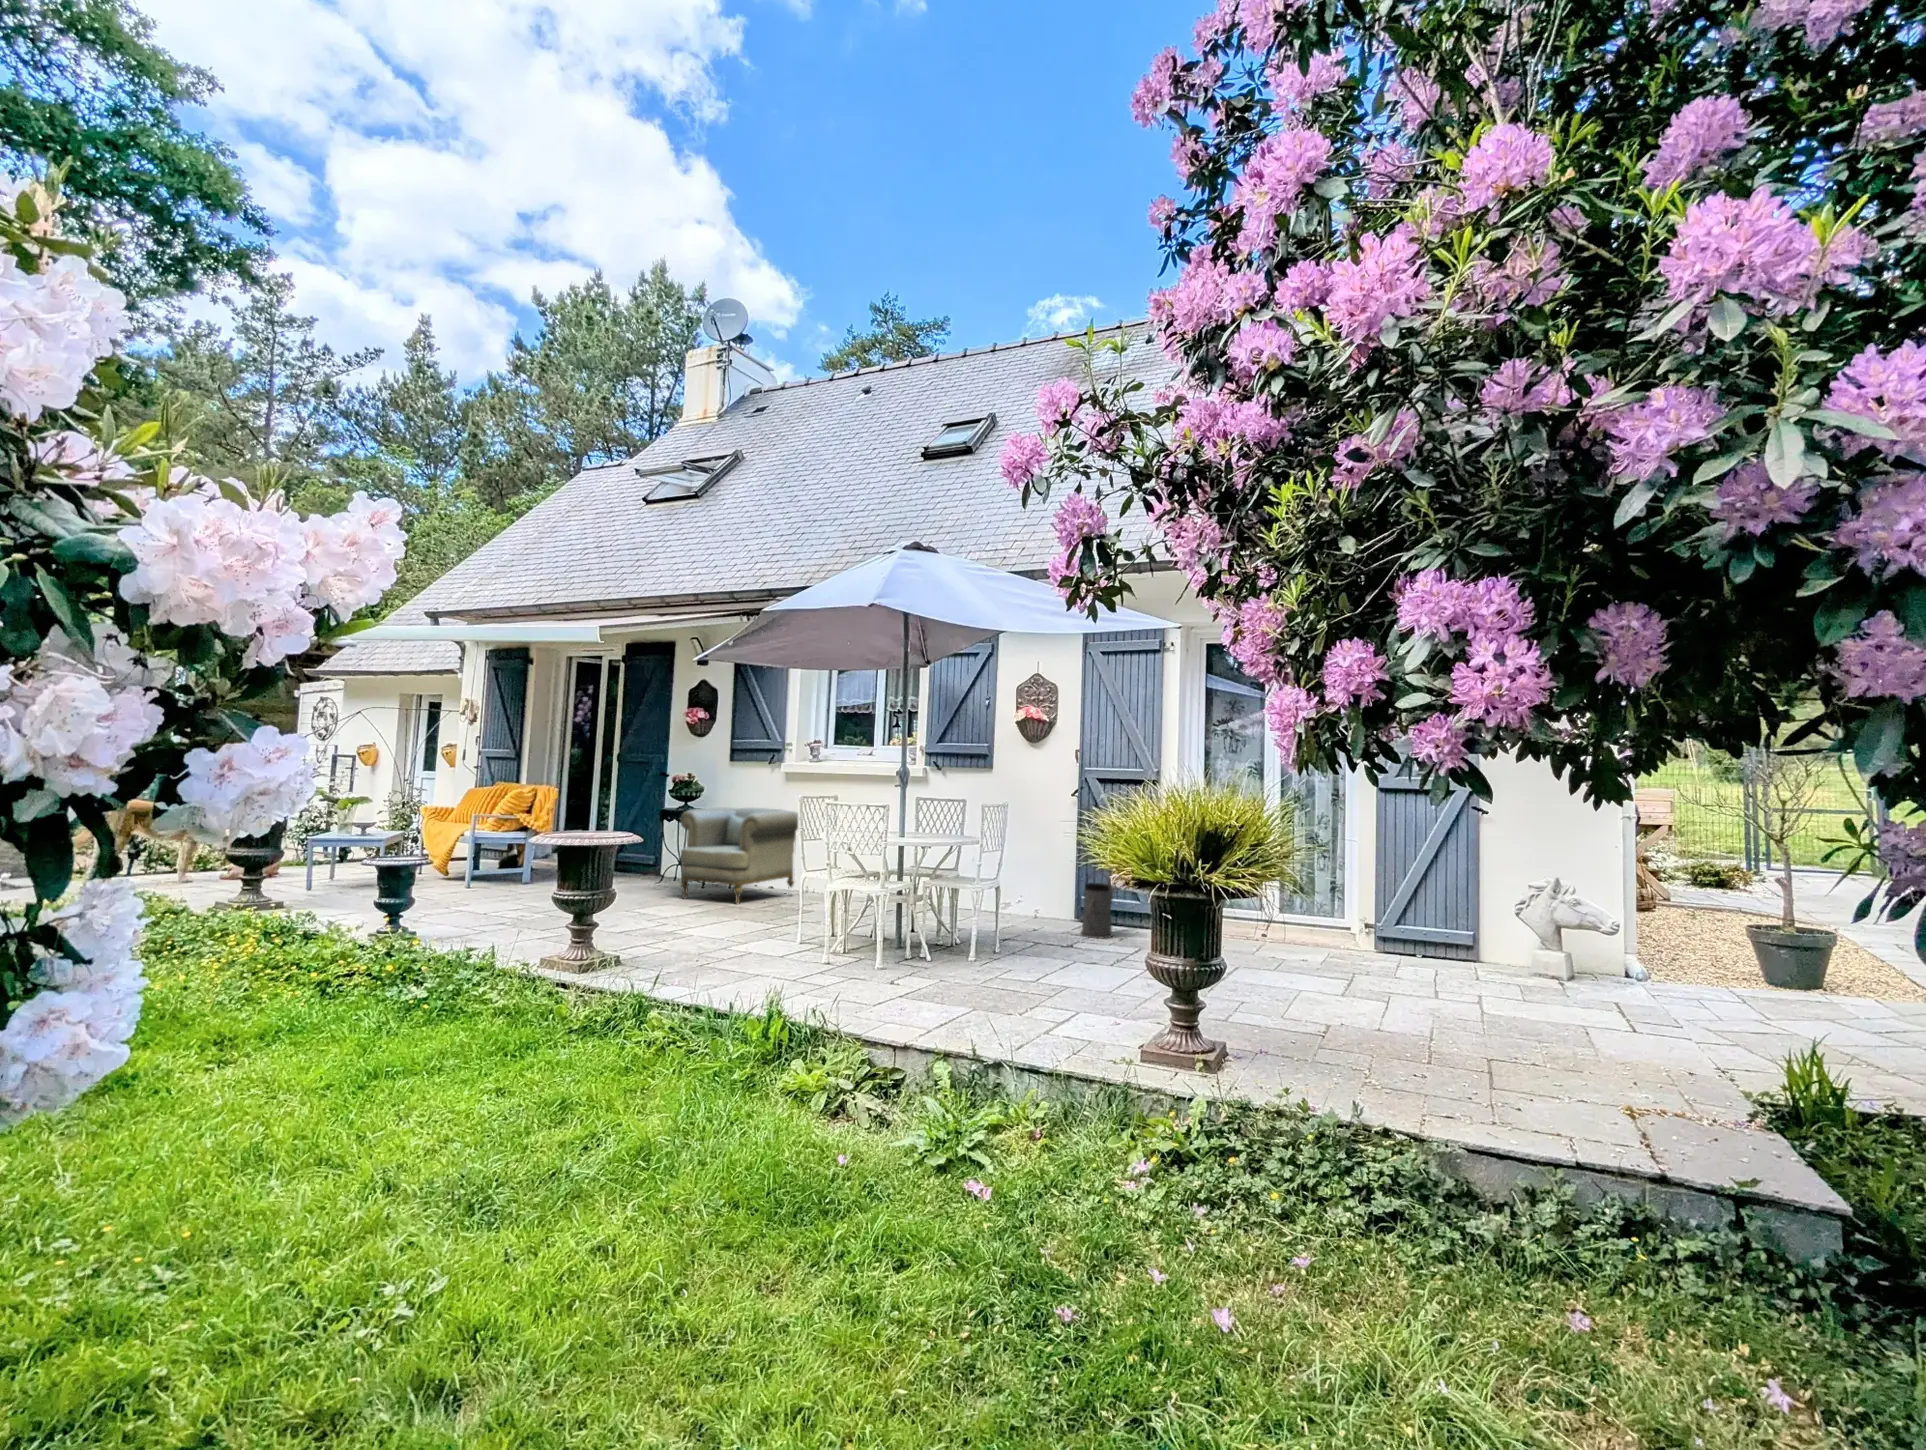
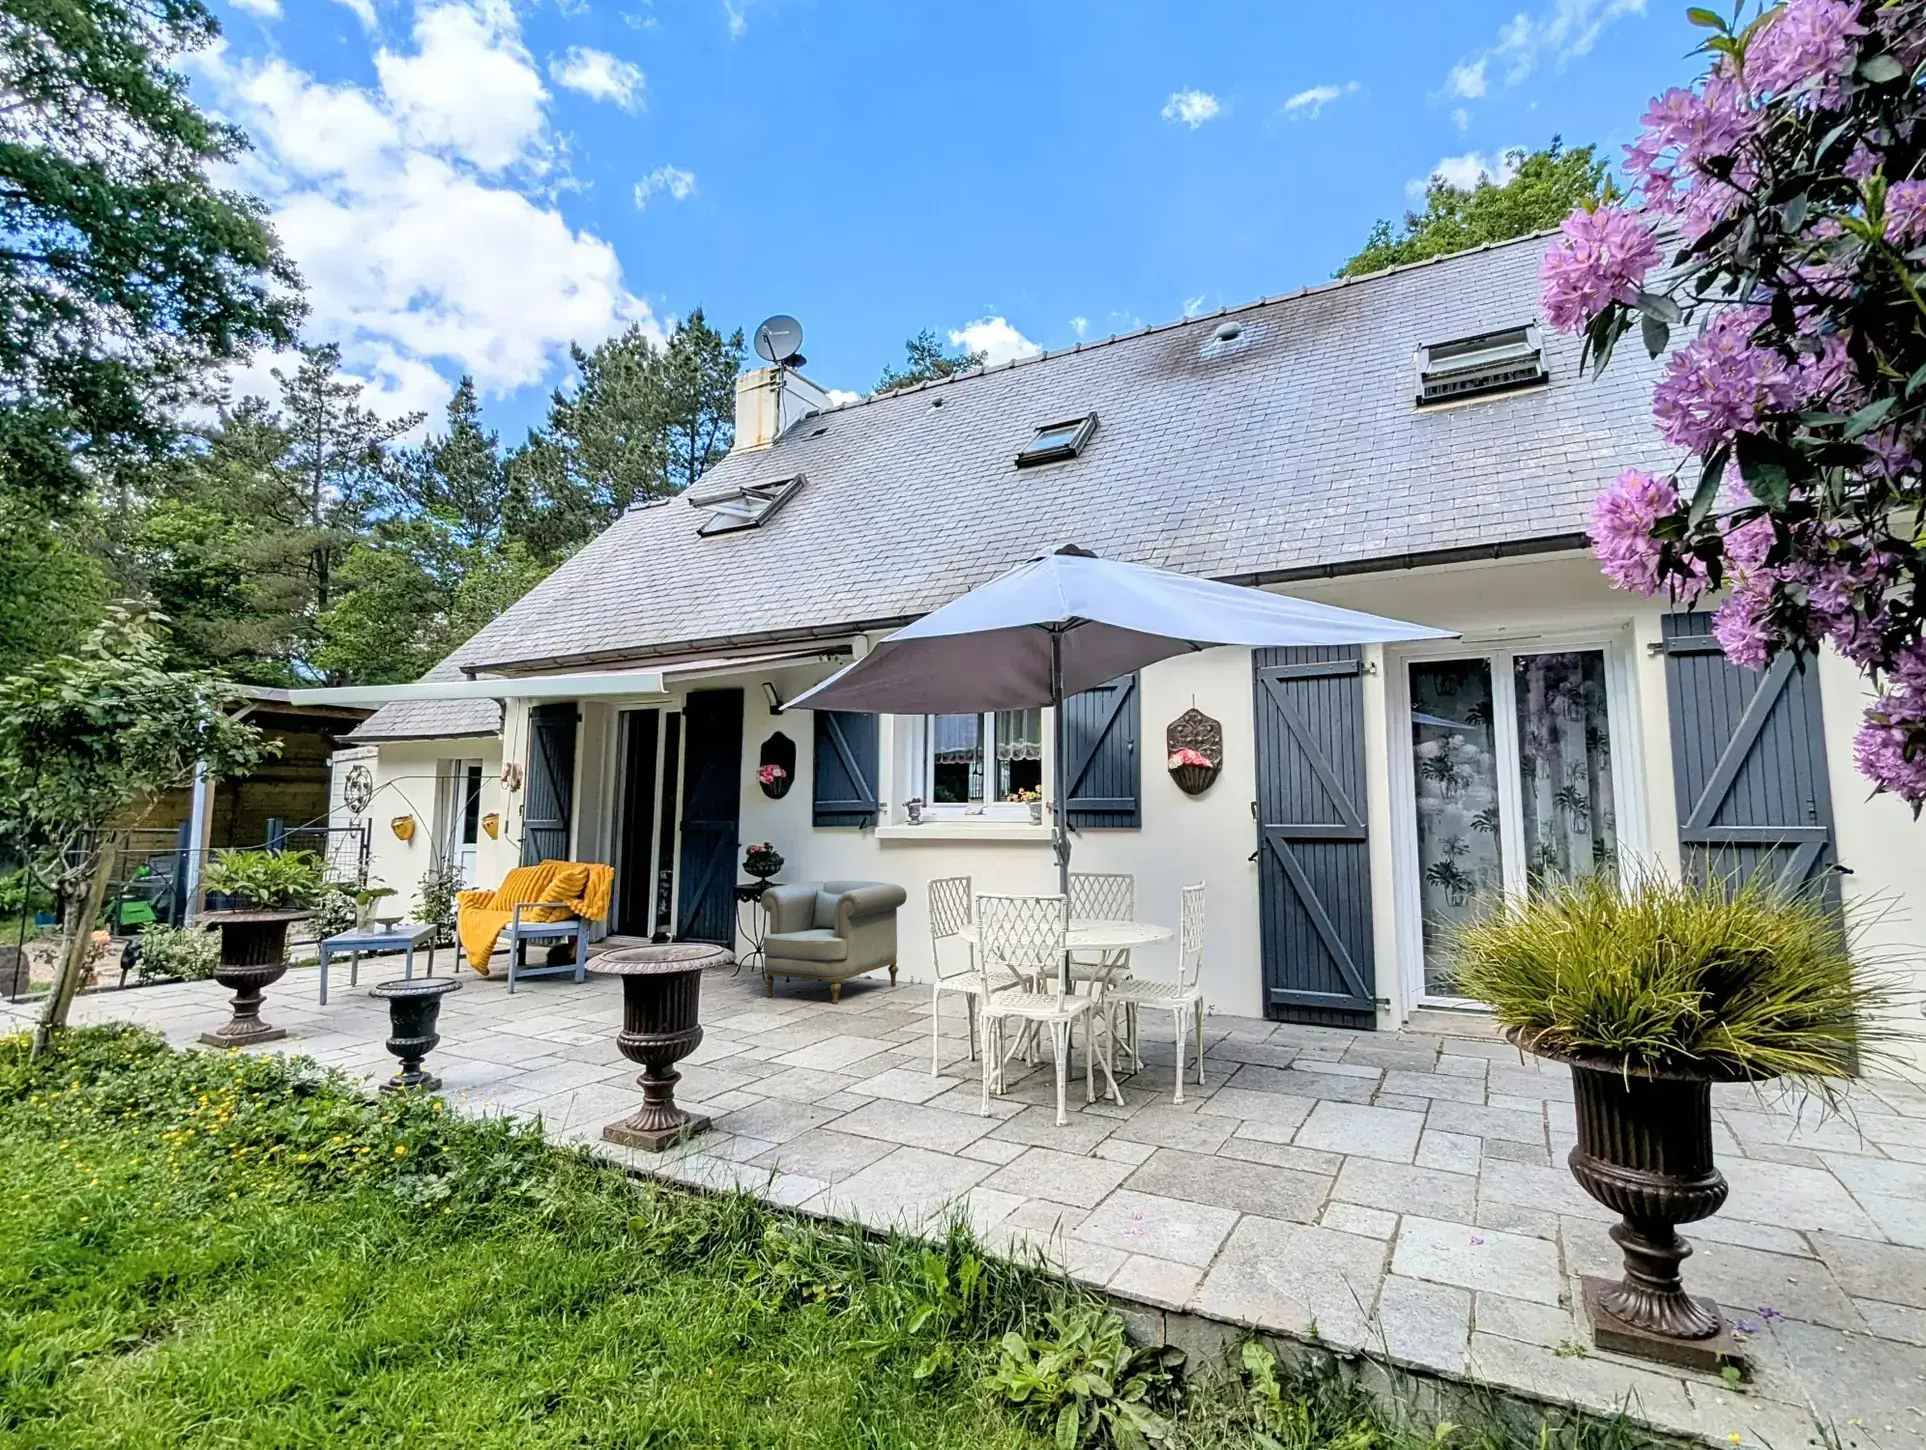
watering can: present [1081,874,1114,938] -> none [1289,958,1334,1048]

